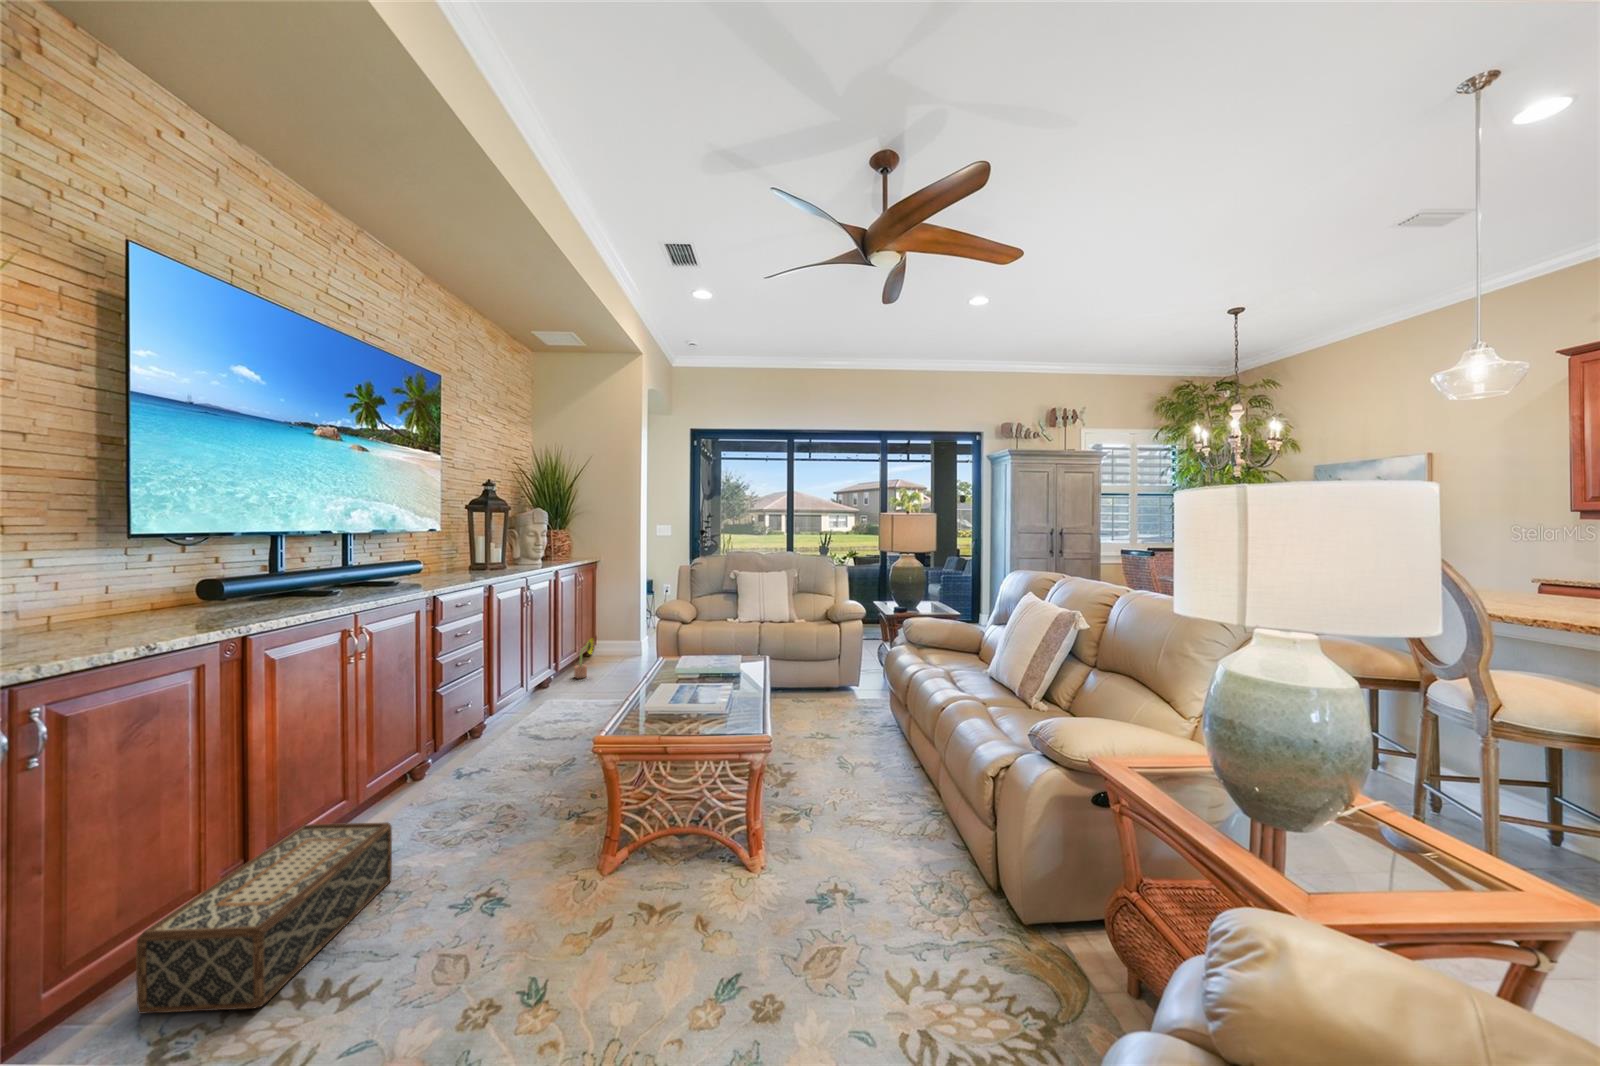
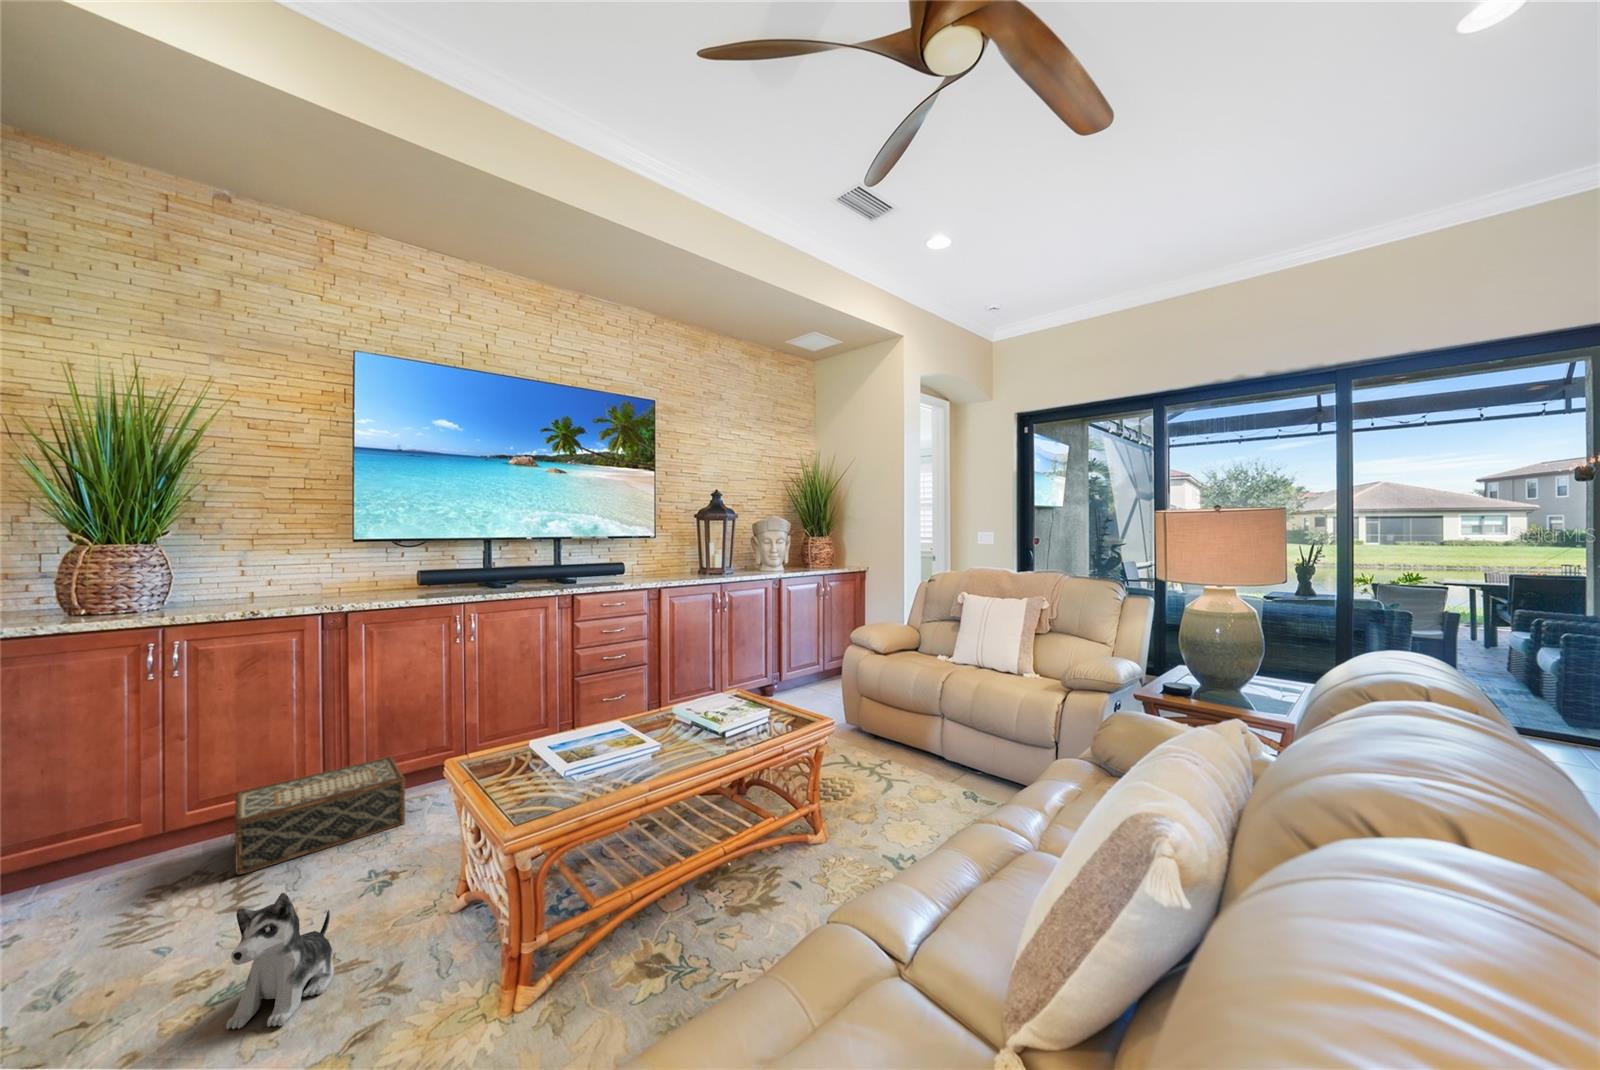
decorative plant: present [574,638,593,678] -> none [788,653,811,694]
plush toy: none [553,853,635,994] -> present [226,893,334,1029]

